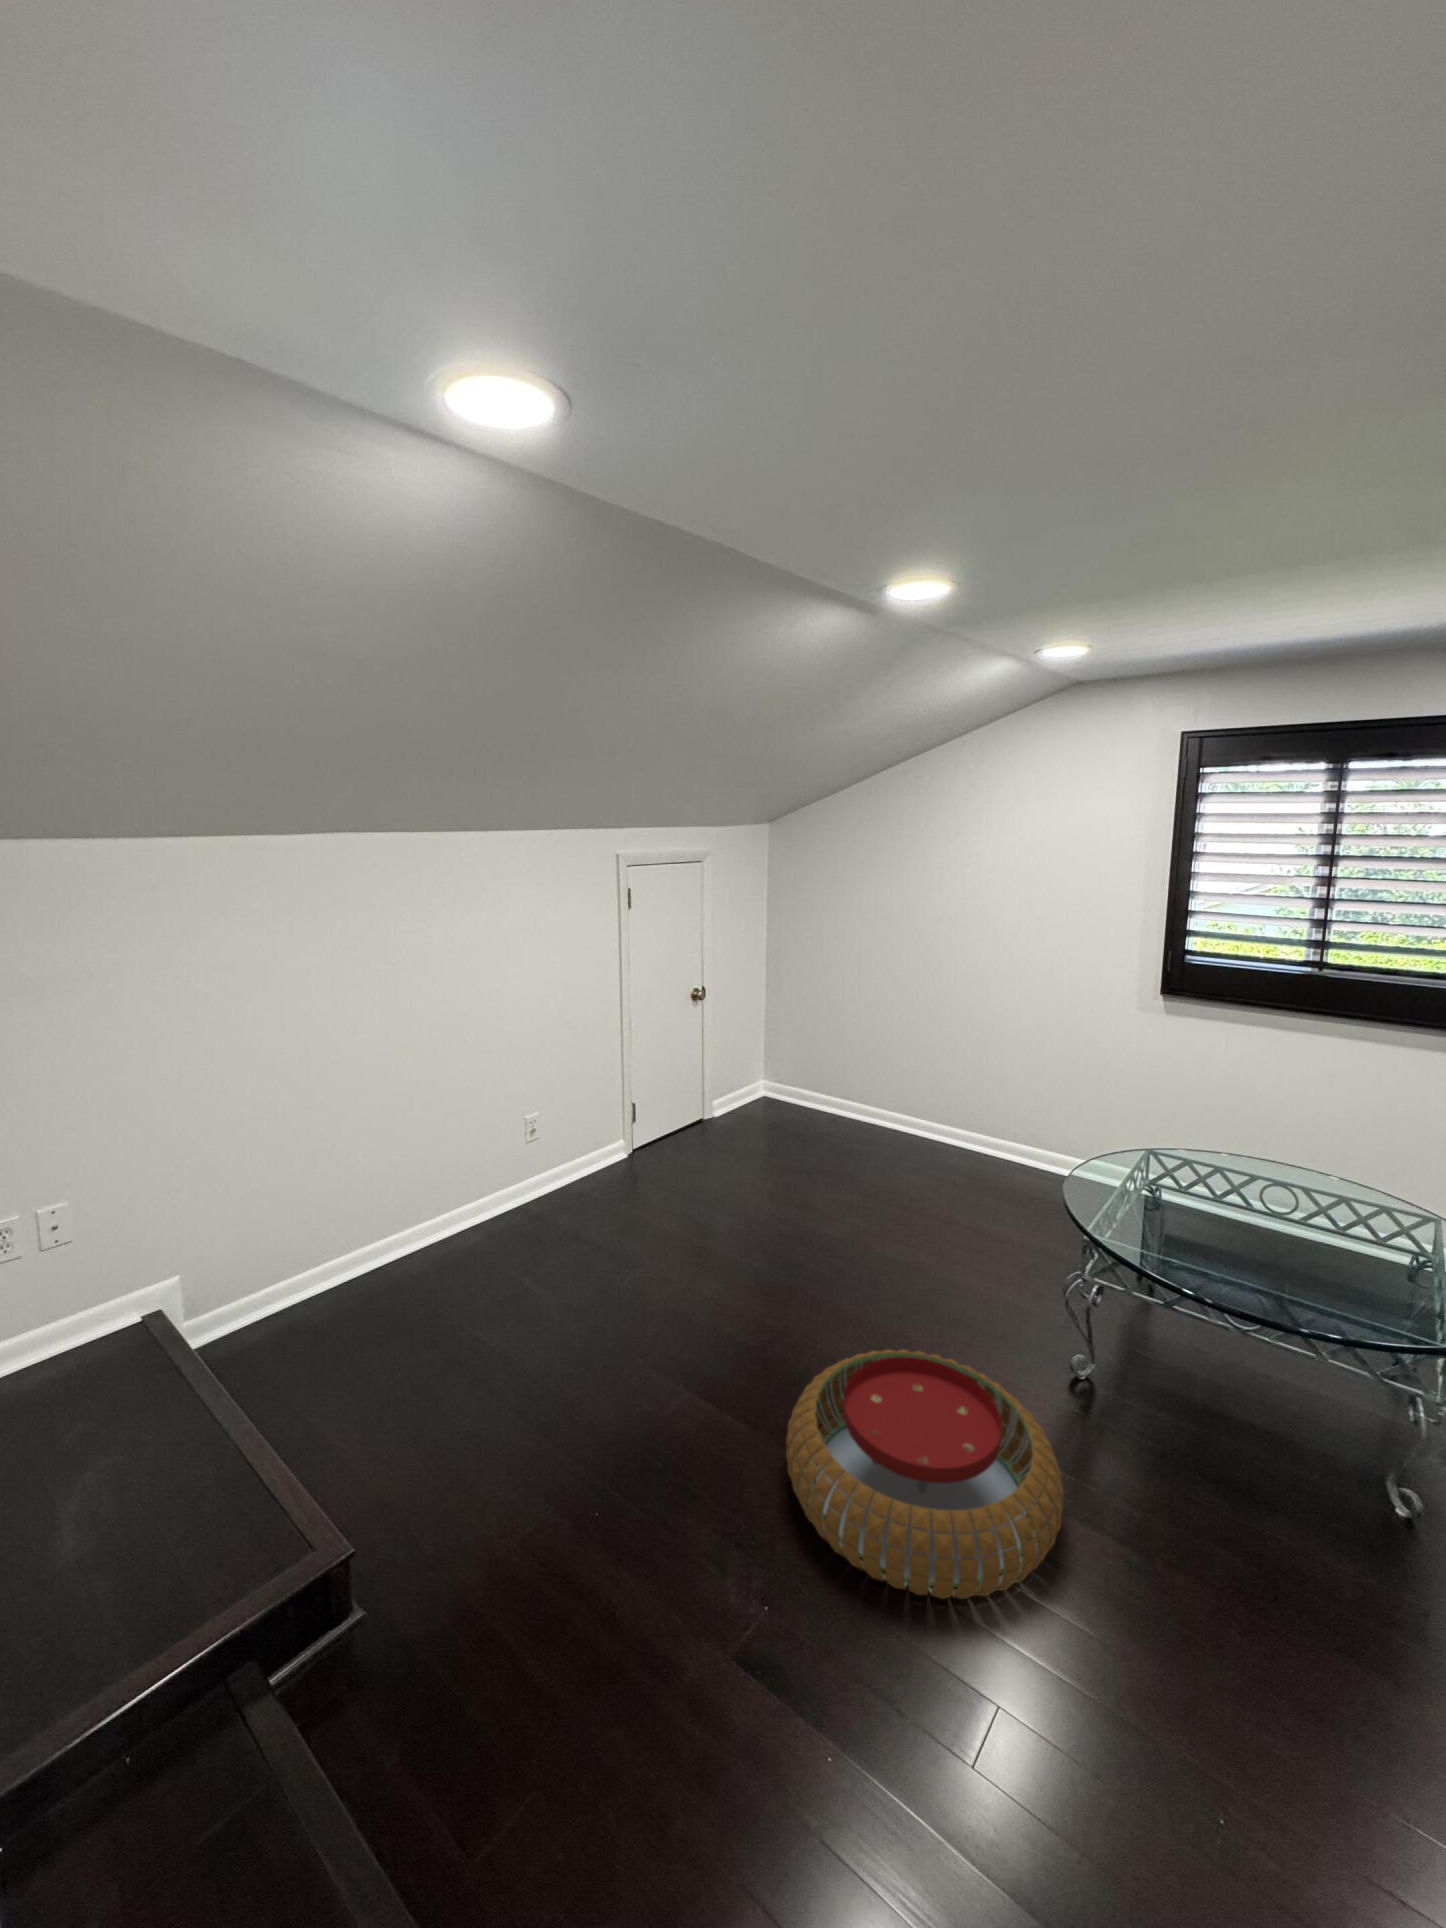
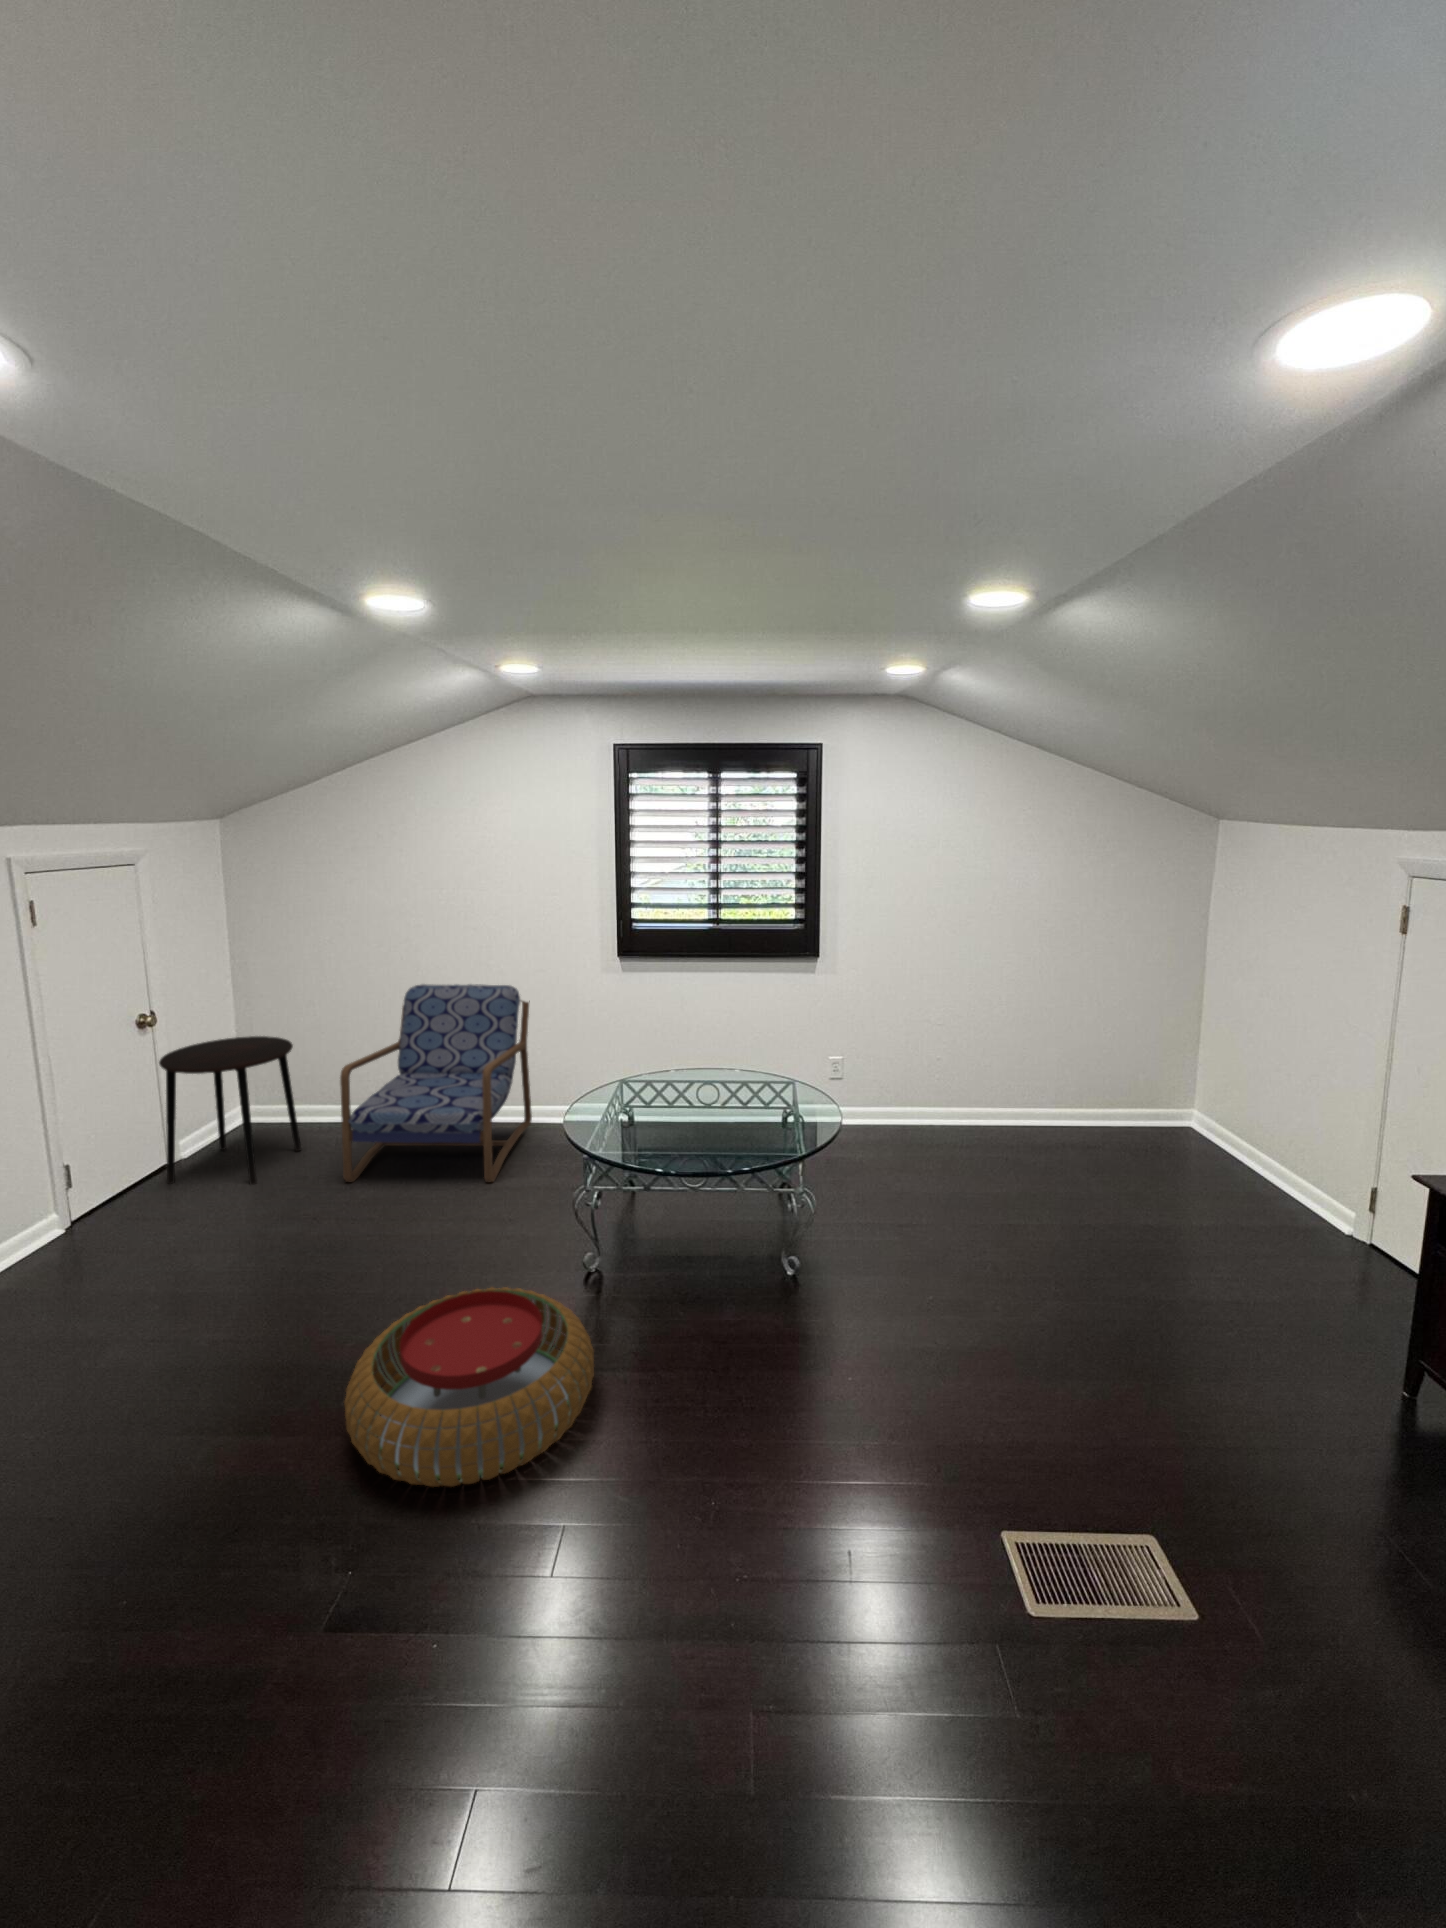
armchair: none [835,993,1045,1224] -> present [340,984,532,1182]
side table: none [700,1019,807,1158] -> present [159,1036,301,1185]

